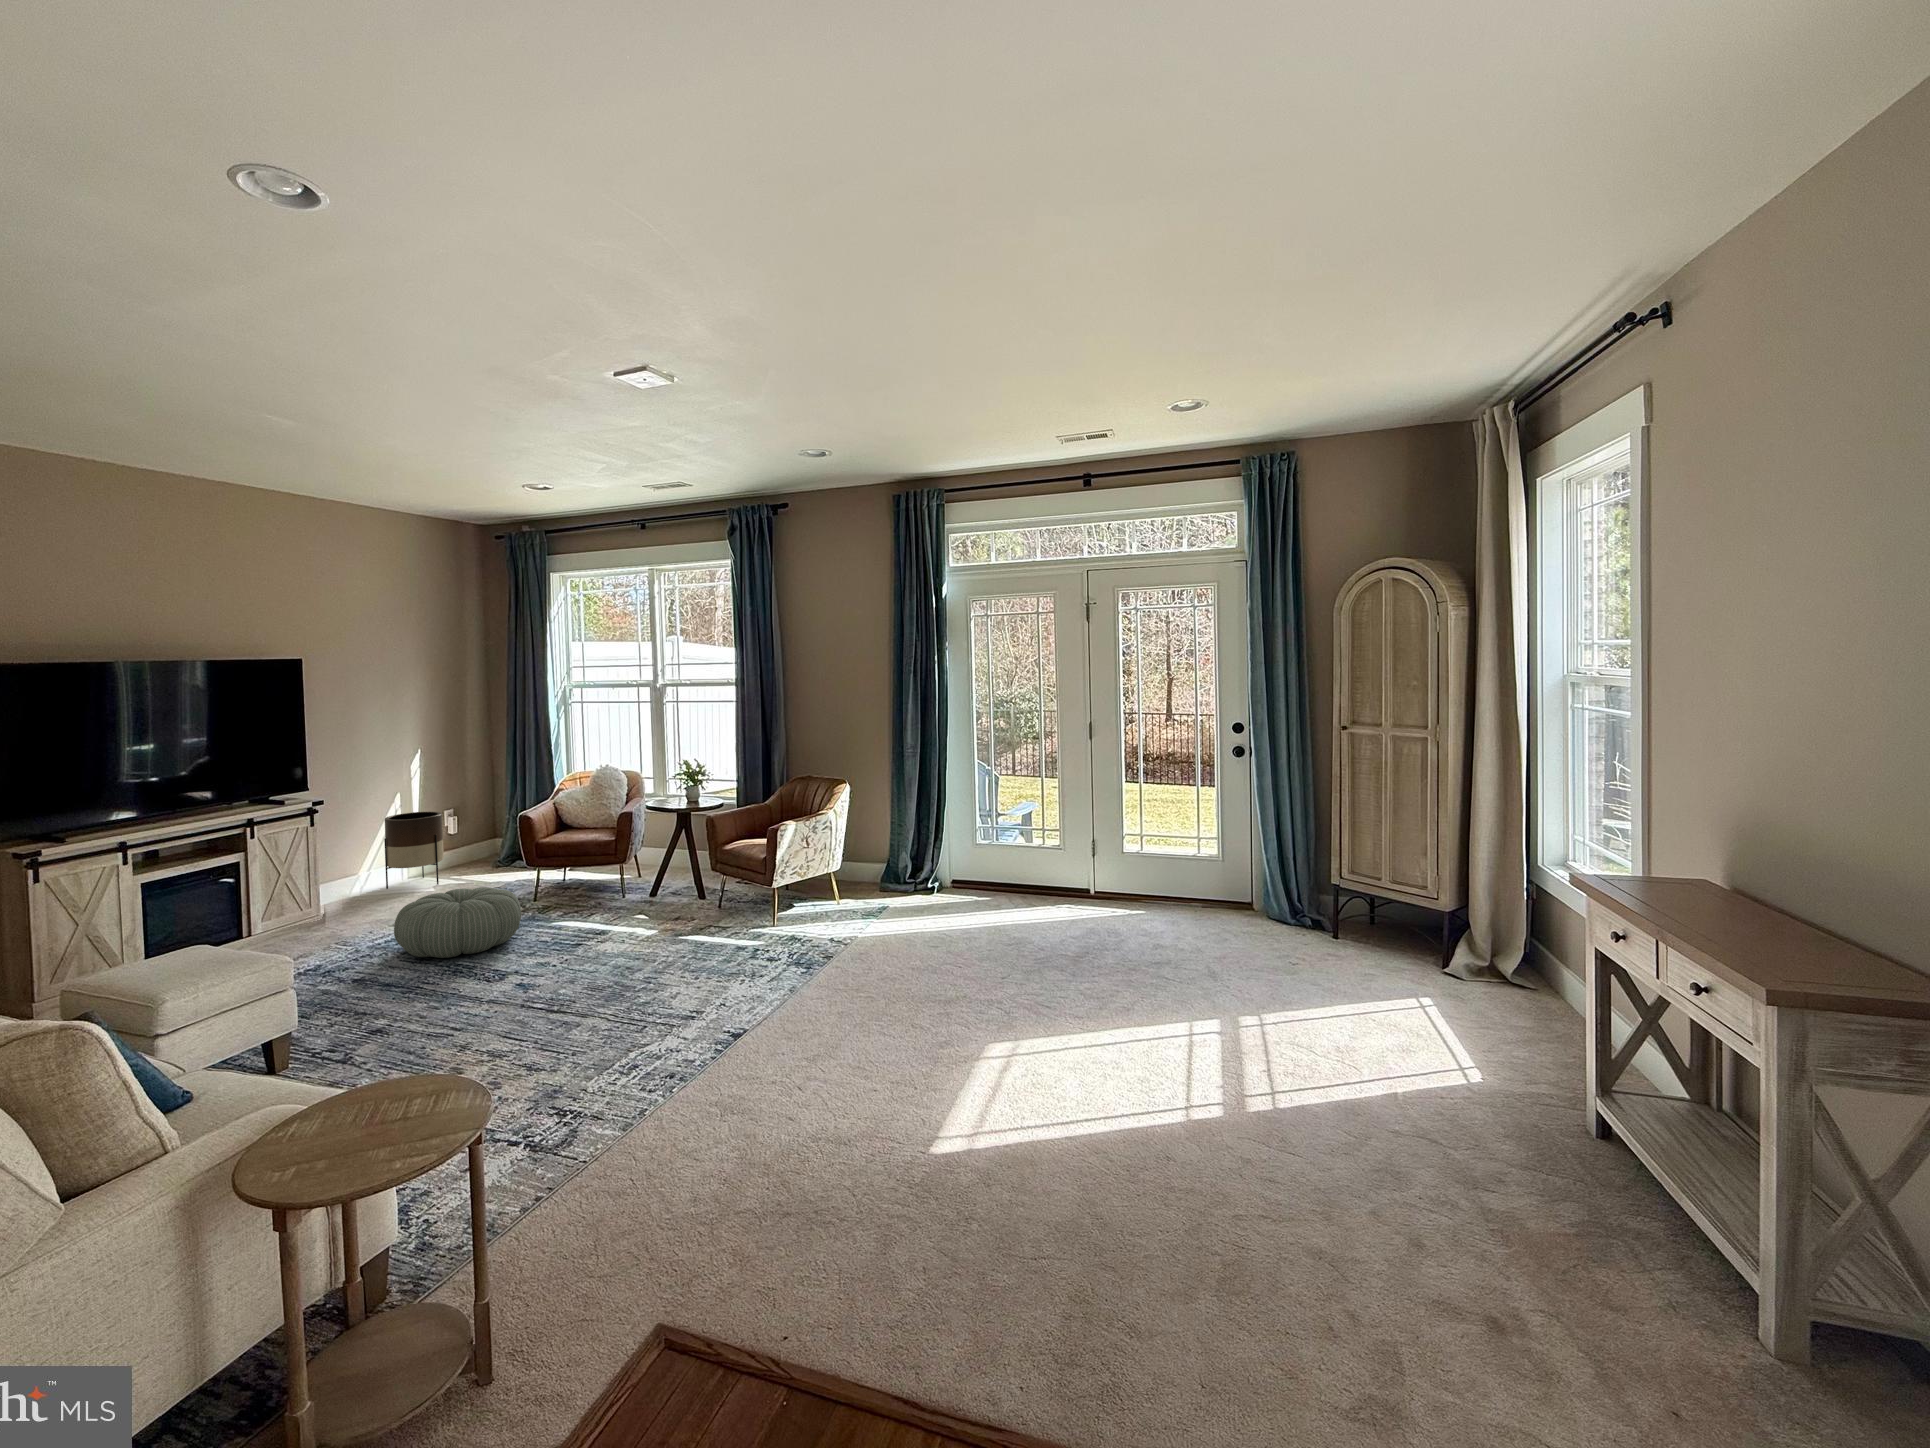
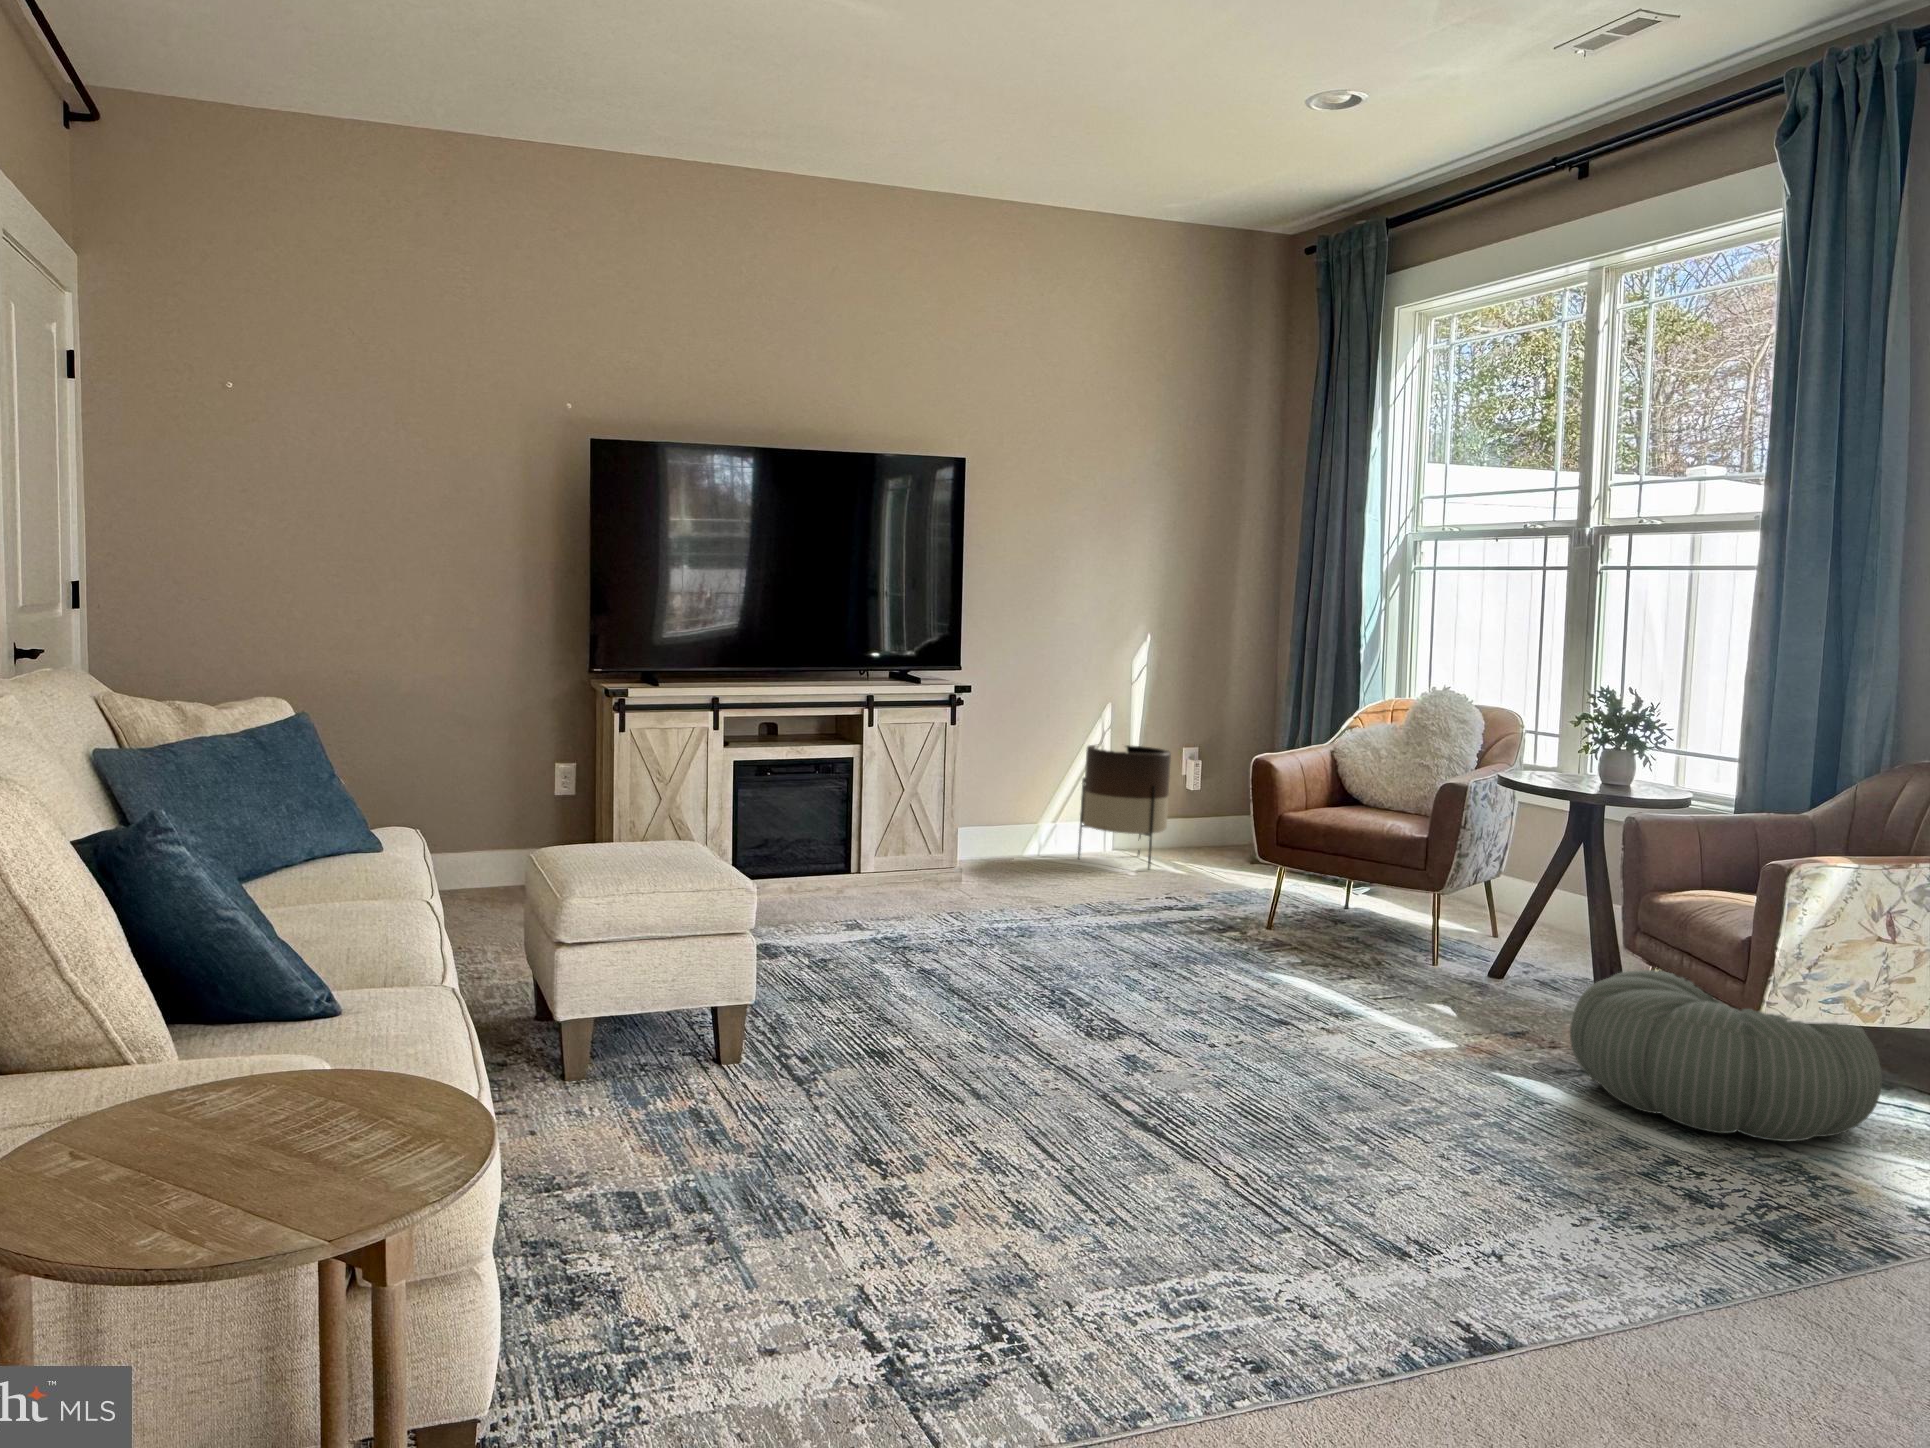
pouf: present [394,887,521,958] -> present [1570,970,1882,1142]

